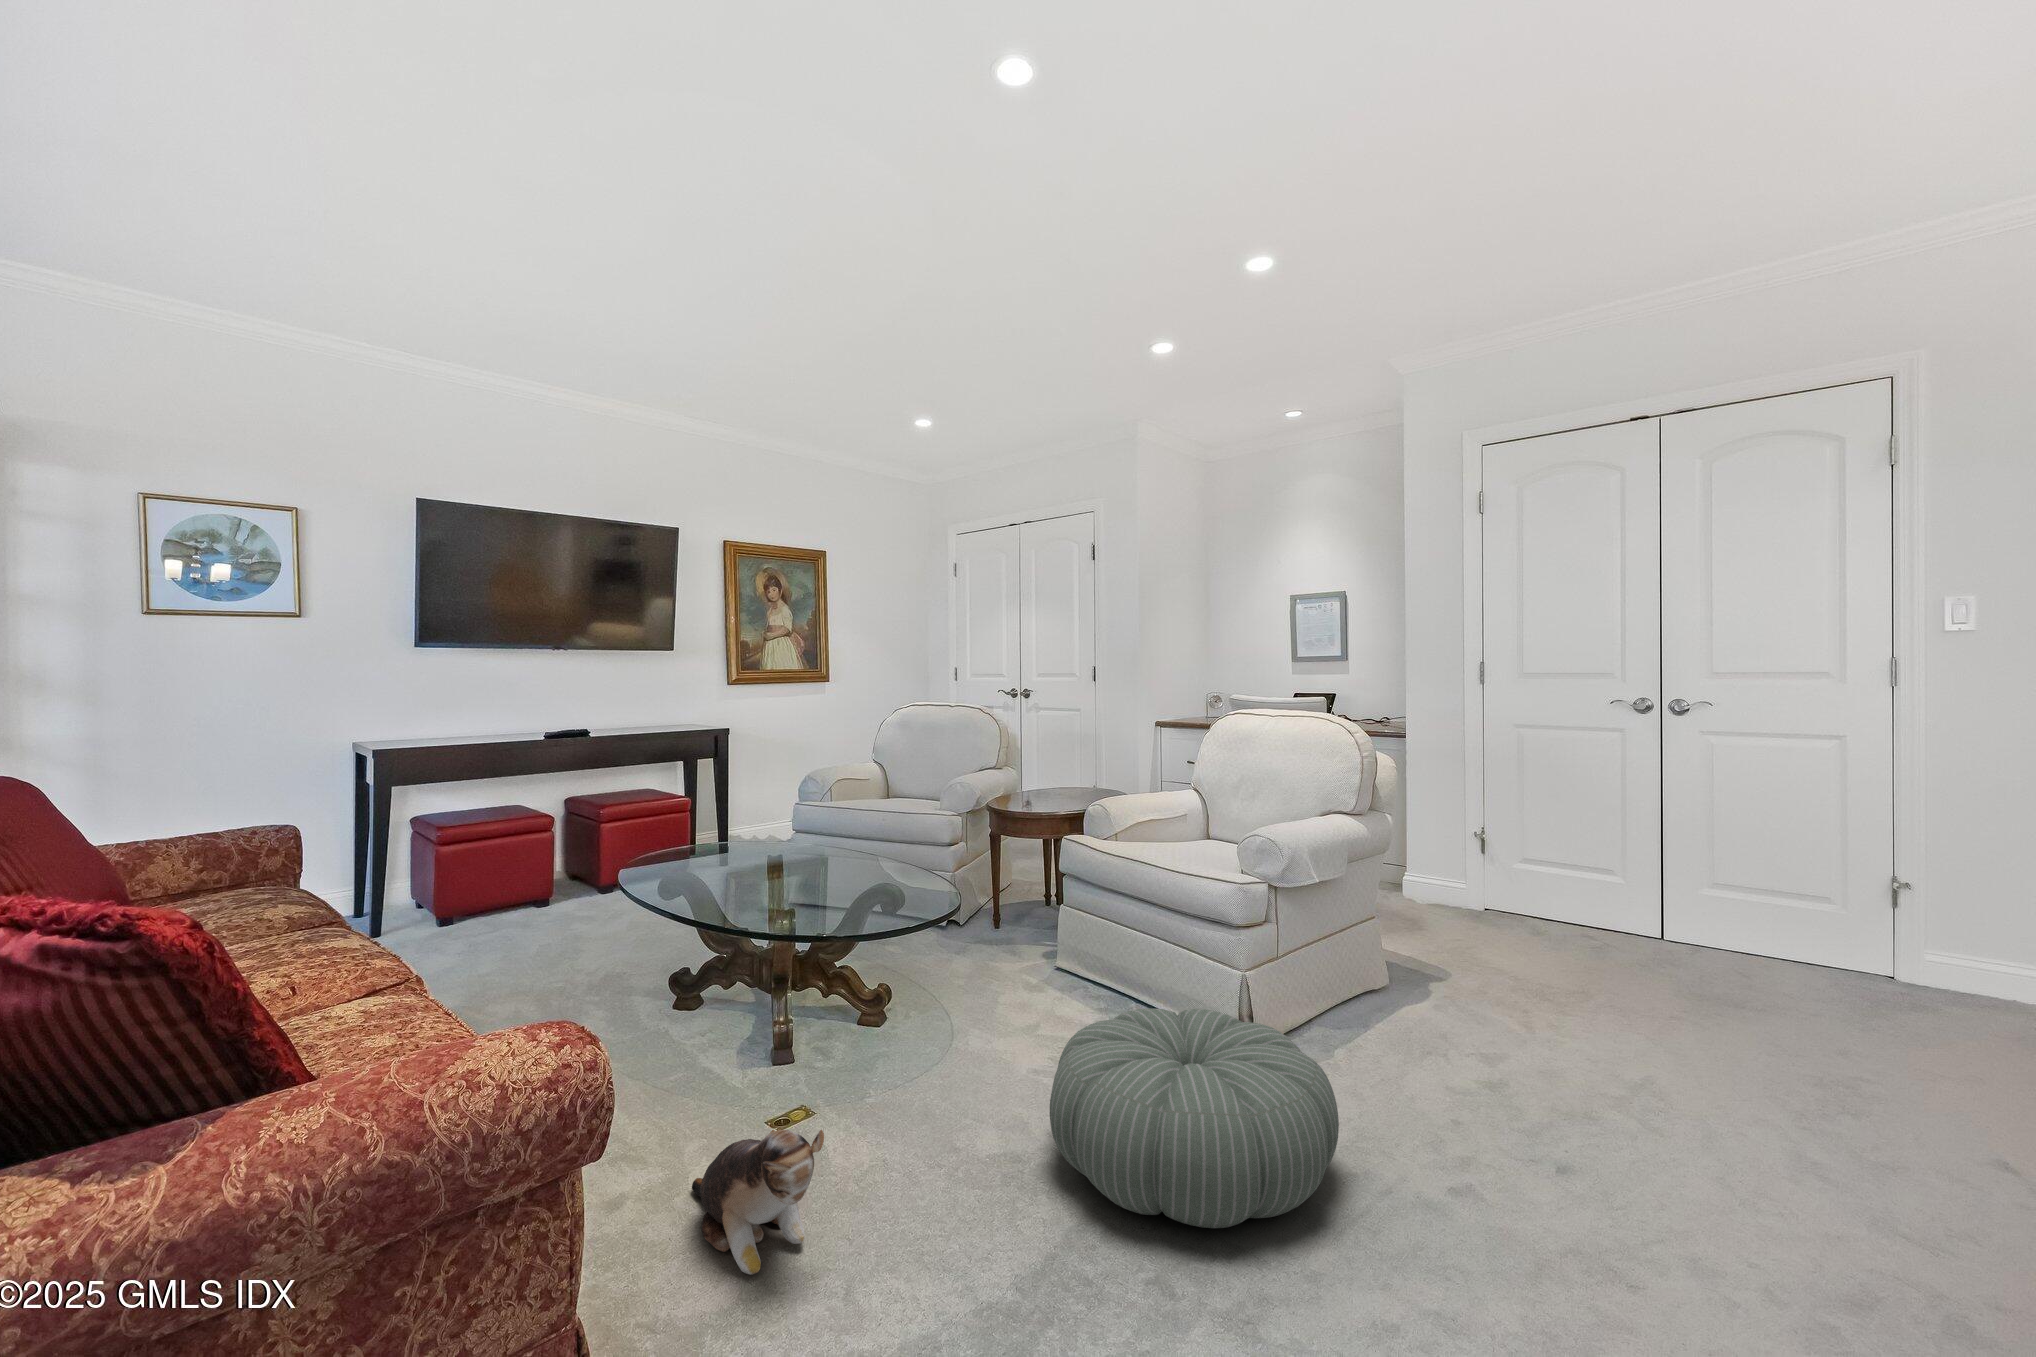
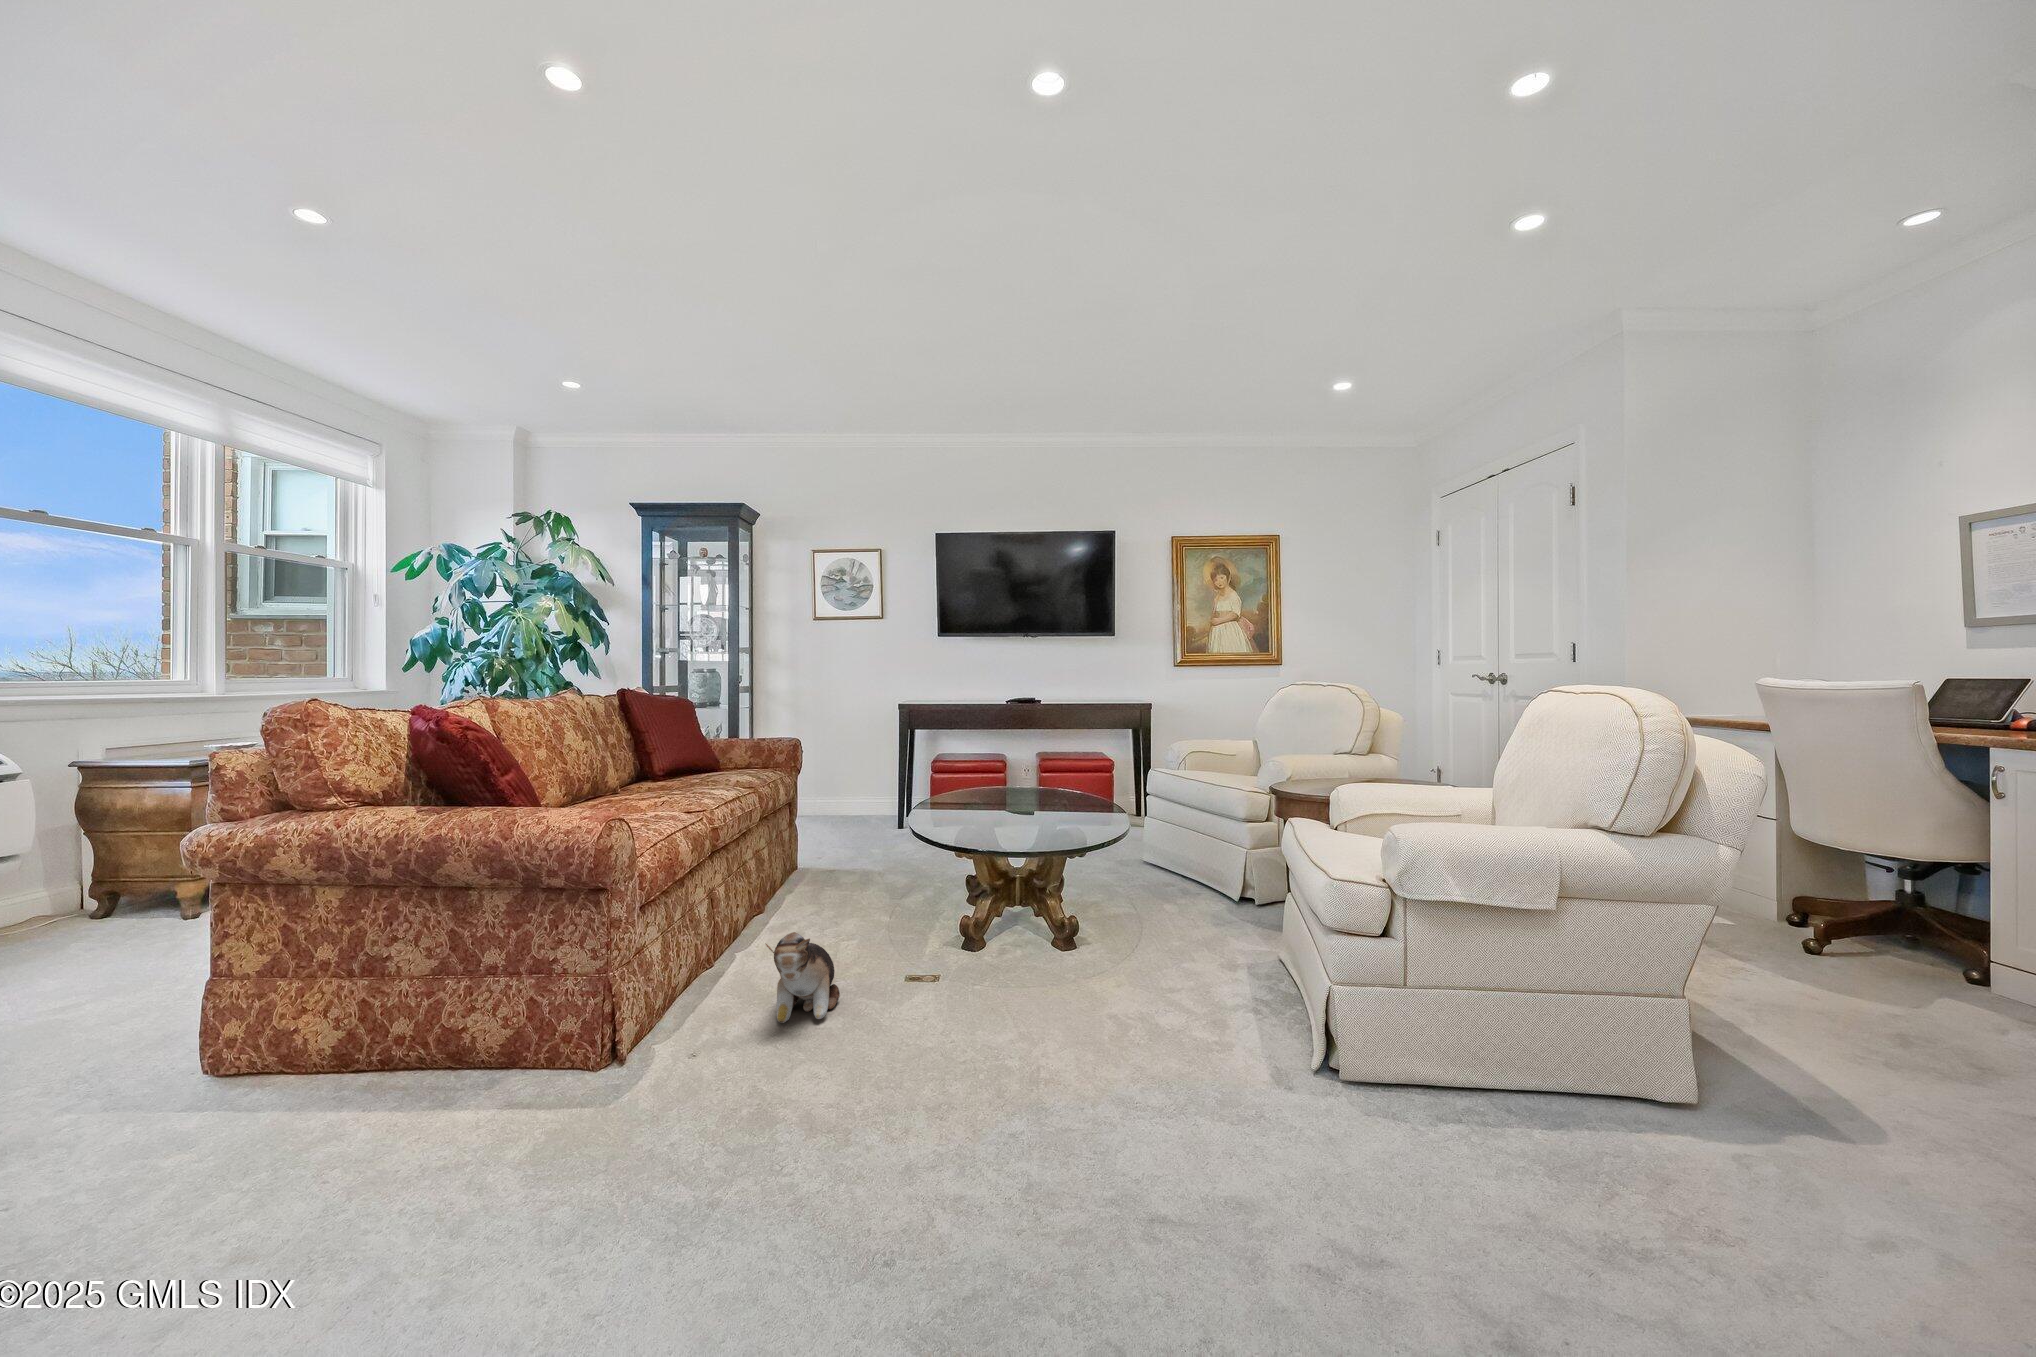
pouf: present [1050,1009,1339,1228] -> none [977,943,1254,1142]

